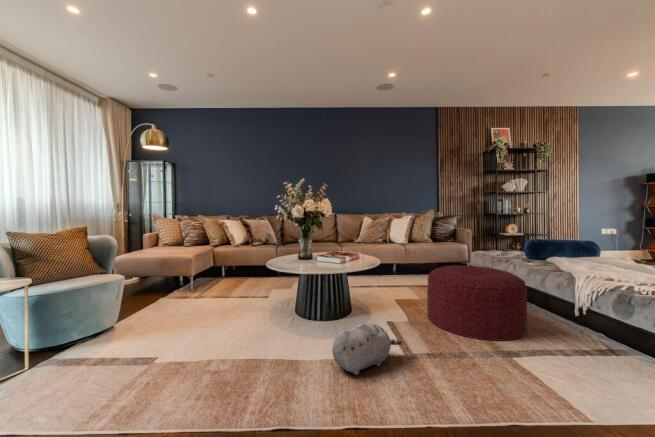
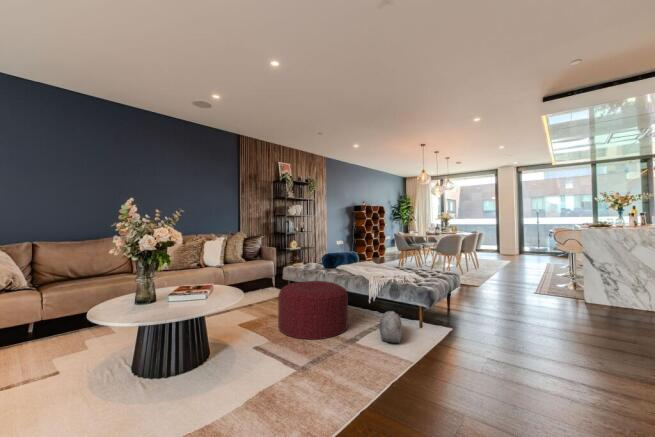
plush toy: present [332,323,402,375] -> present [379,311,402,343]

